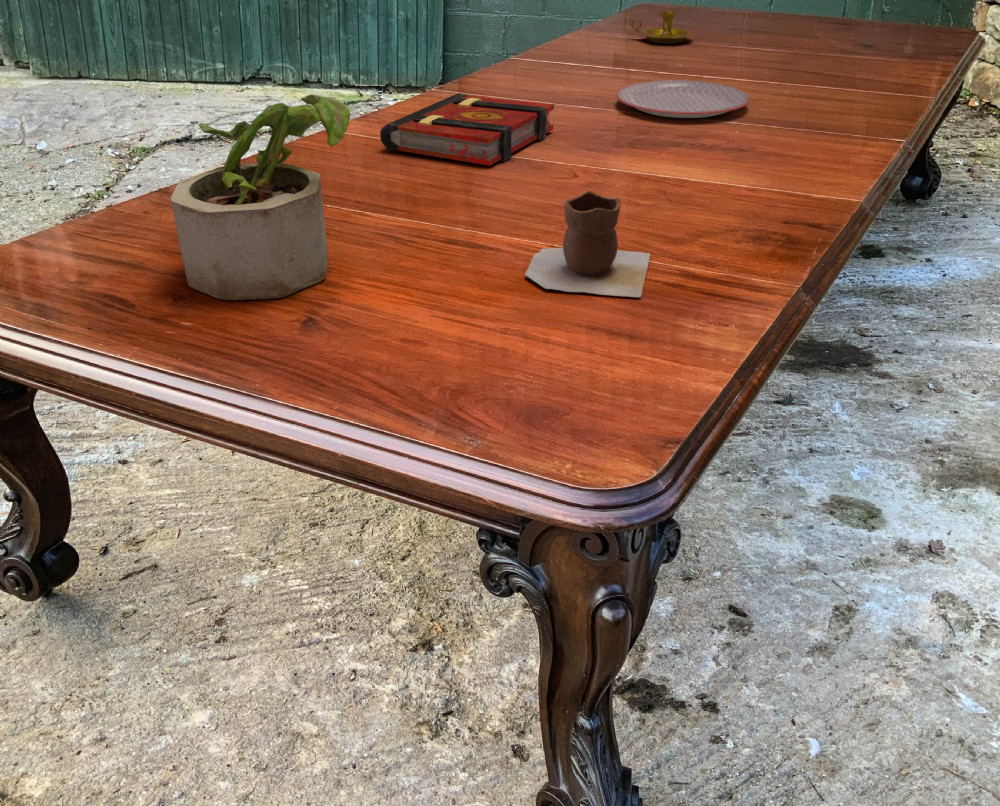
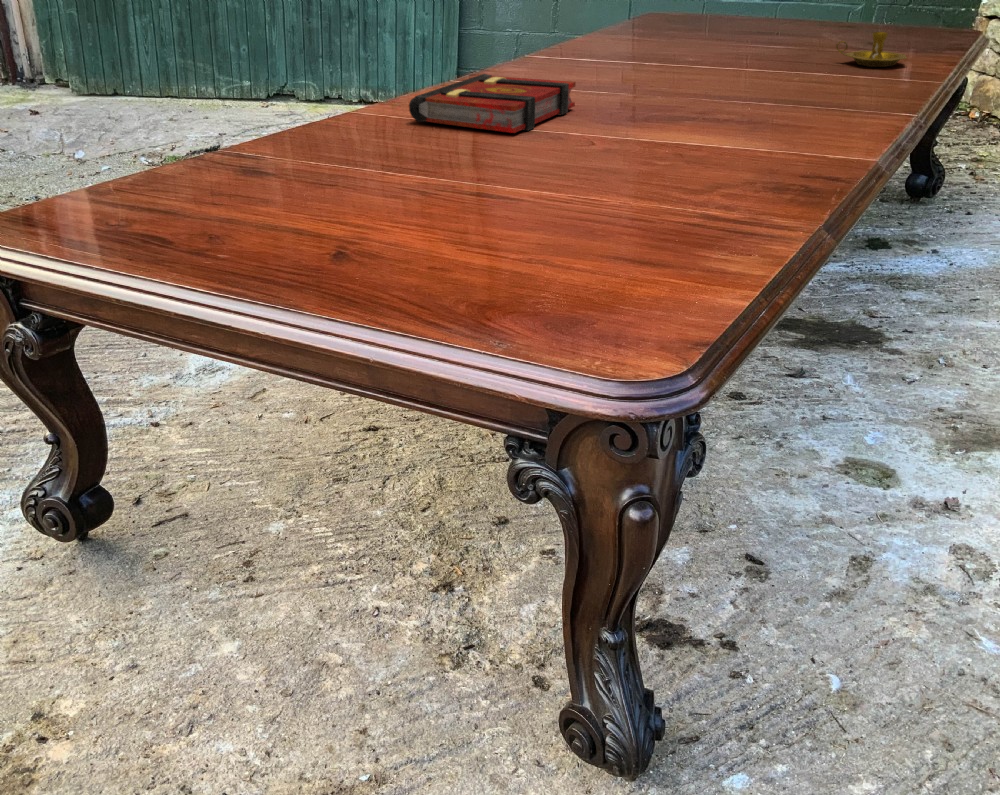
candlestick: present [631,11,693,44] -> present [836,32,907,67]
plate: present [616,80,749,118] -> none [635,68,763,98]
potted plant: present [170,95,350,300] -> none [209,36,383,234]
vase: present [525,191,650,297] -> none [550,134,672,233]

